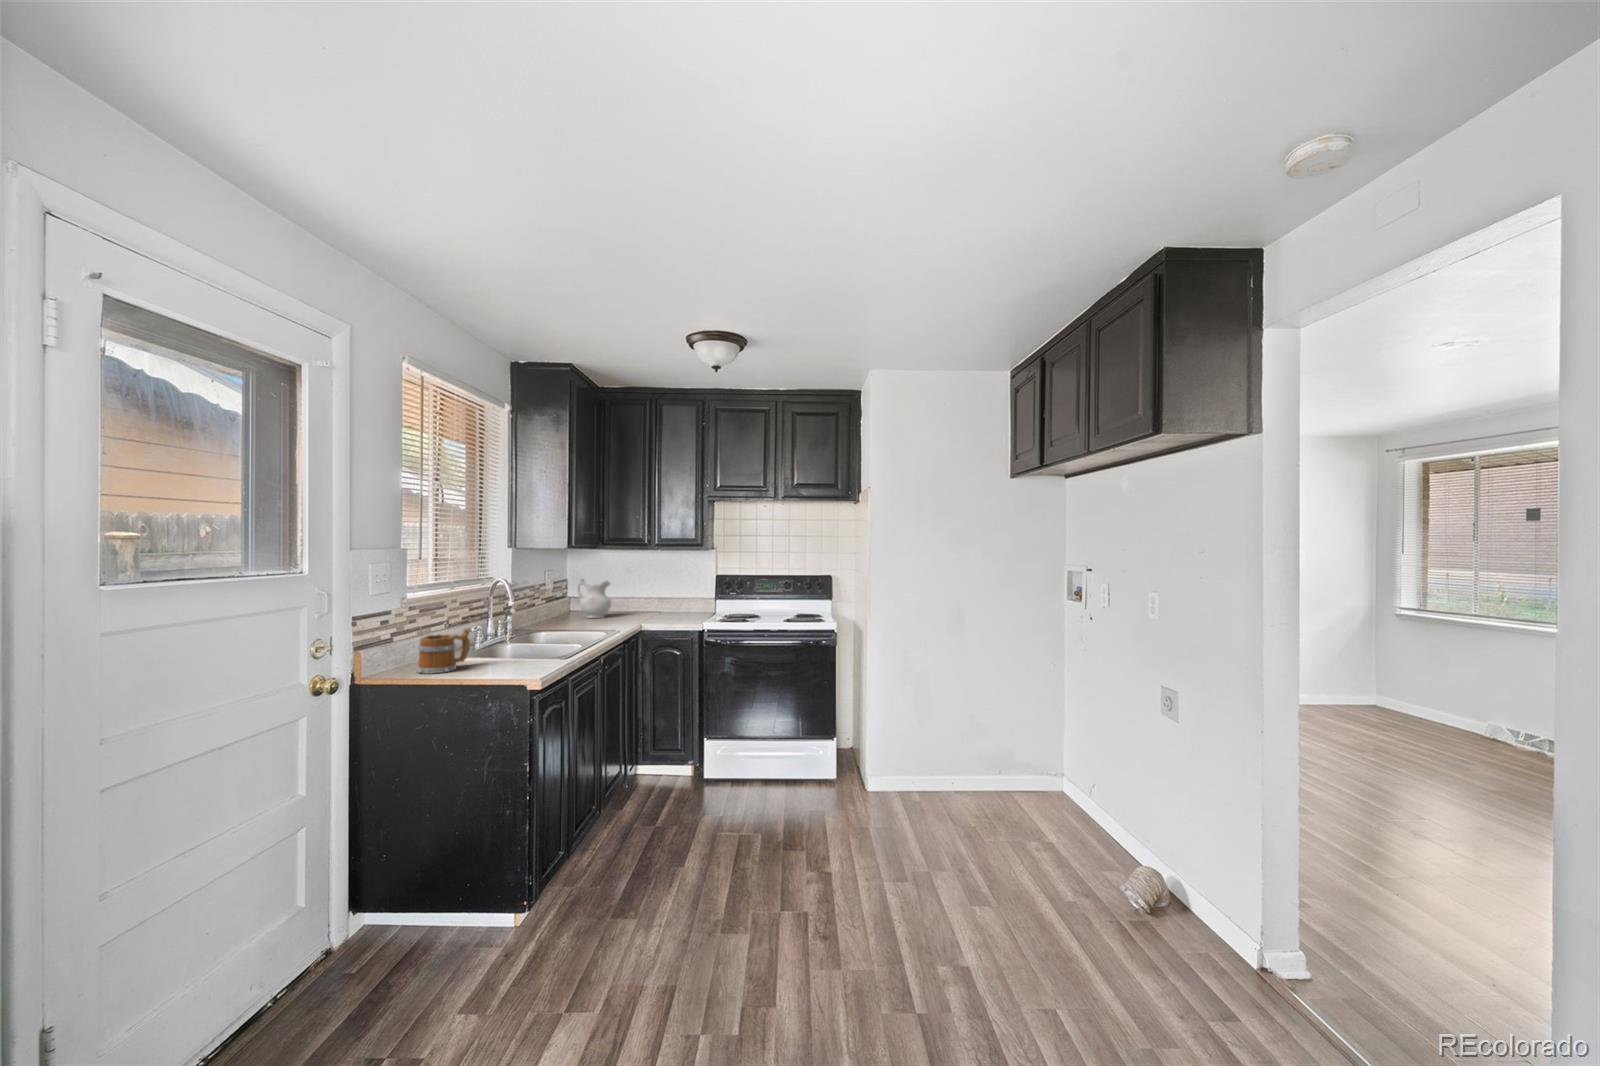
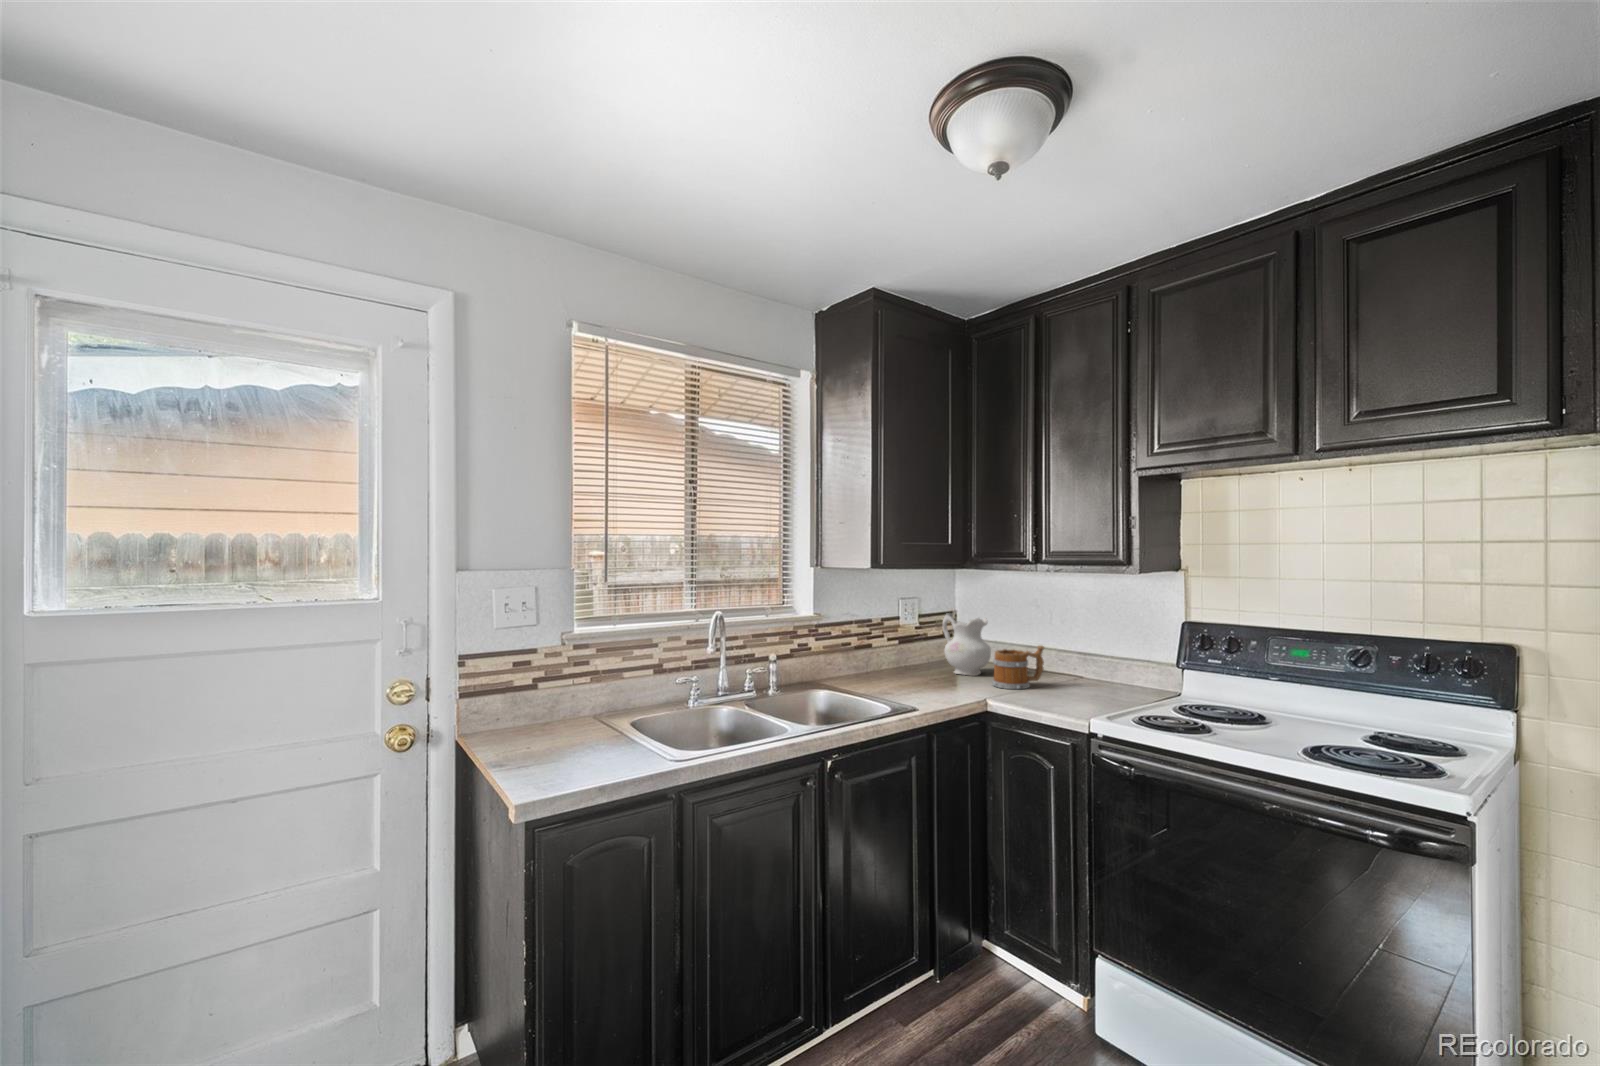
mug: present [416,628,471,673] -> present [992,646,1044,689]

